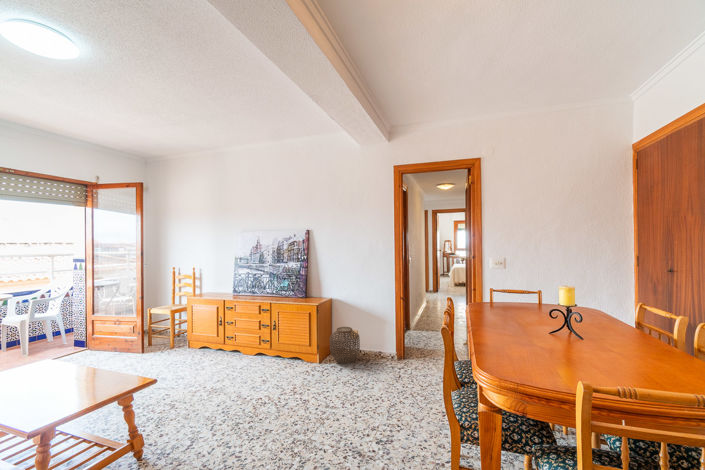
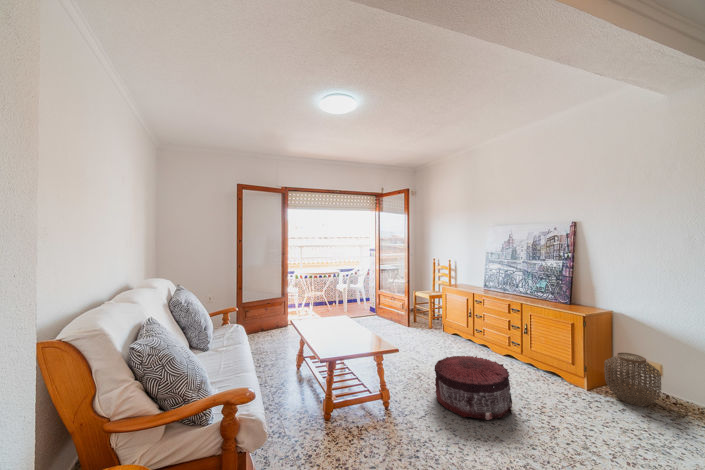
pouf: none [197,362,273,427] -> present [435,356,512,420]

